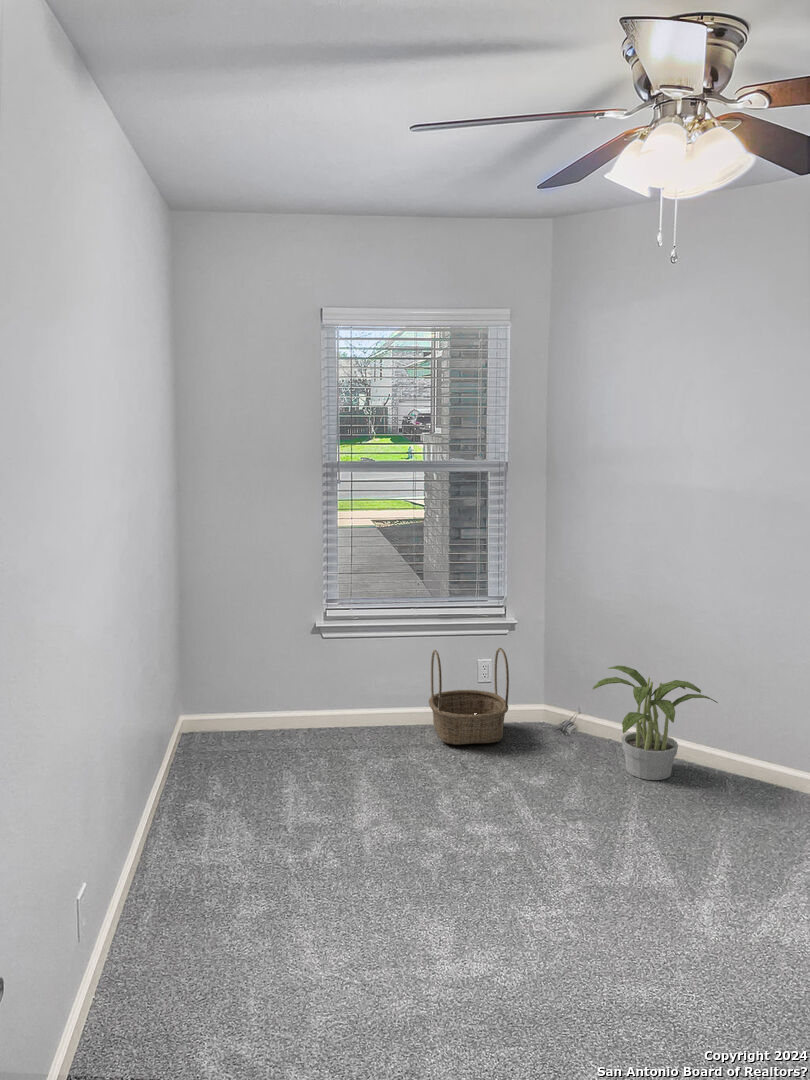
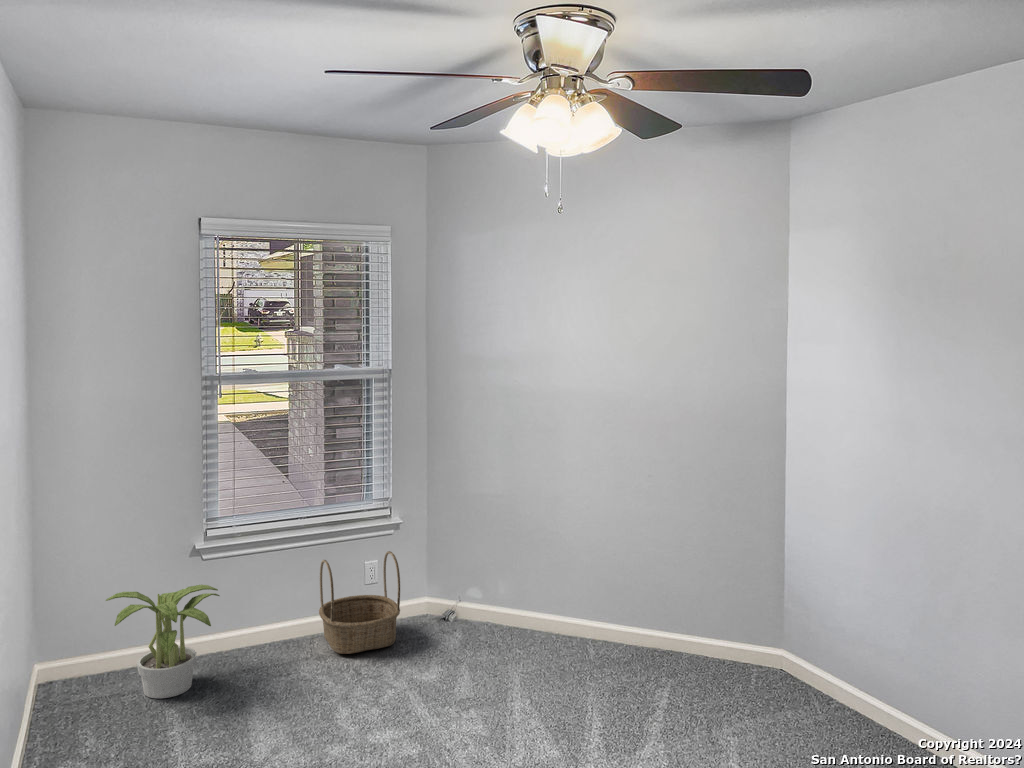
potted plant: present [593,666,718,780] -> present [106,585,220,698]

